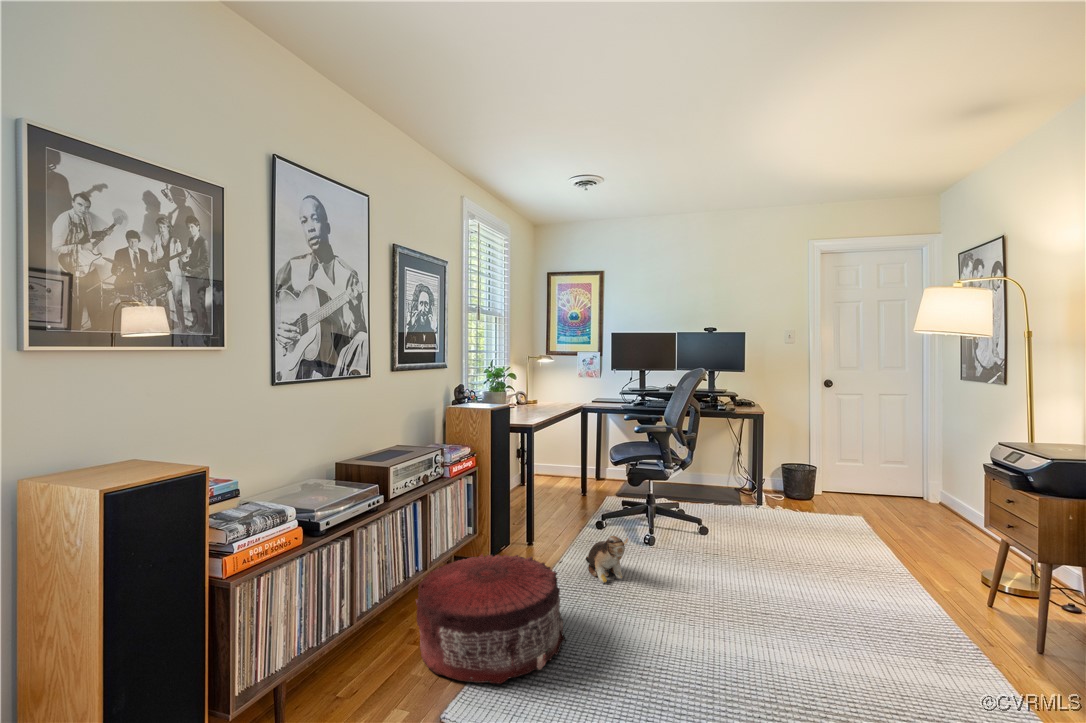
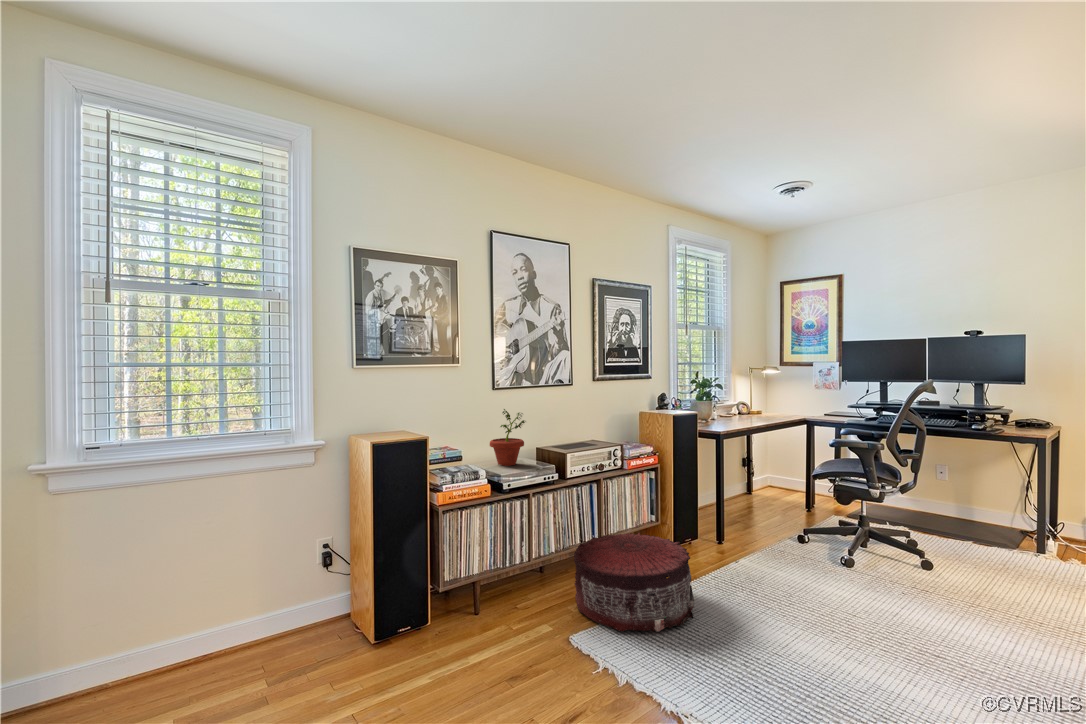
potted plant: none [281,413,340,496] -> present [490,409,525,466]
plush toy: present [586,536,628,583] -> none [759,541,790,586]

